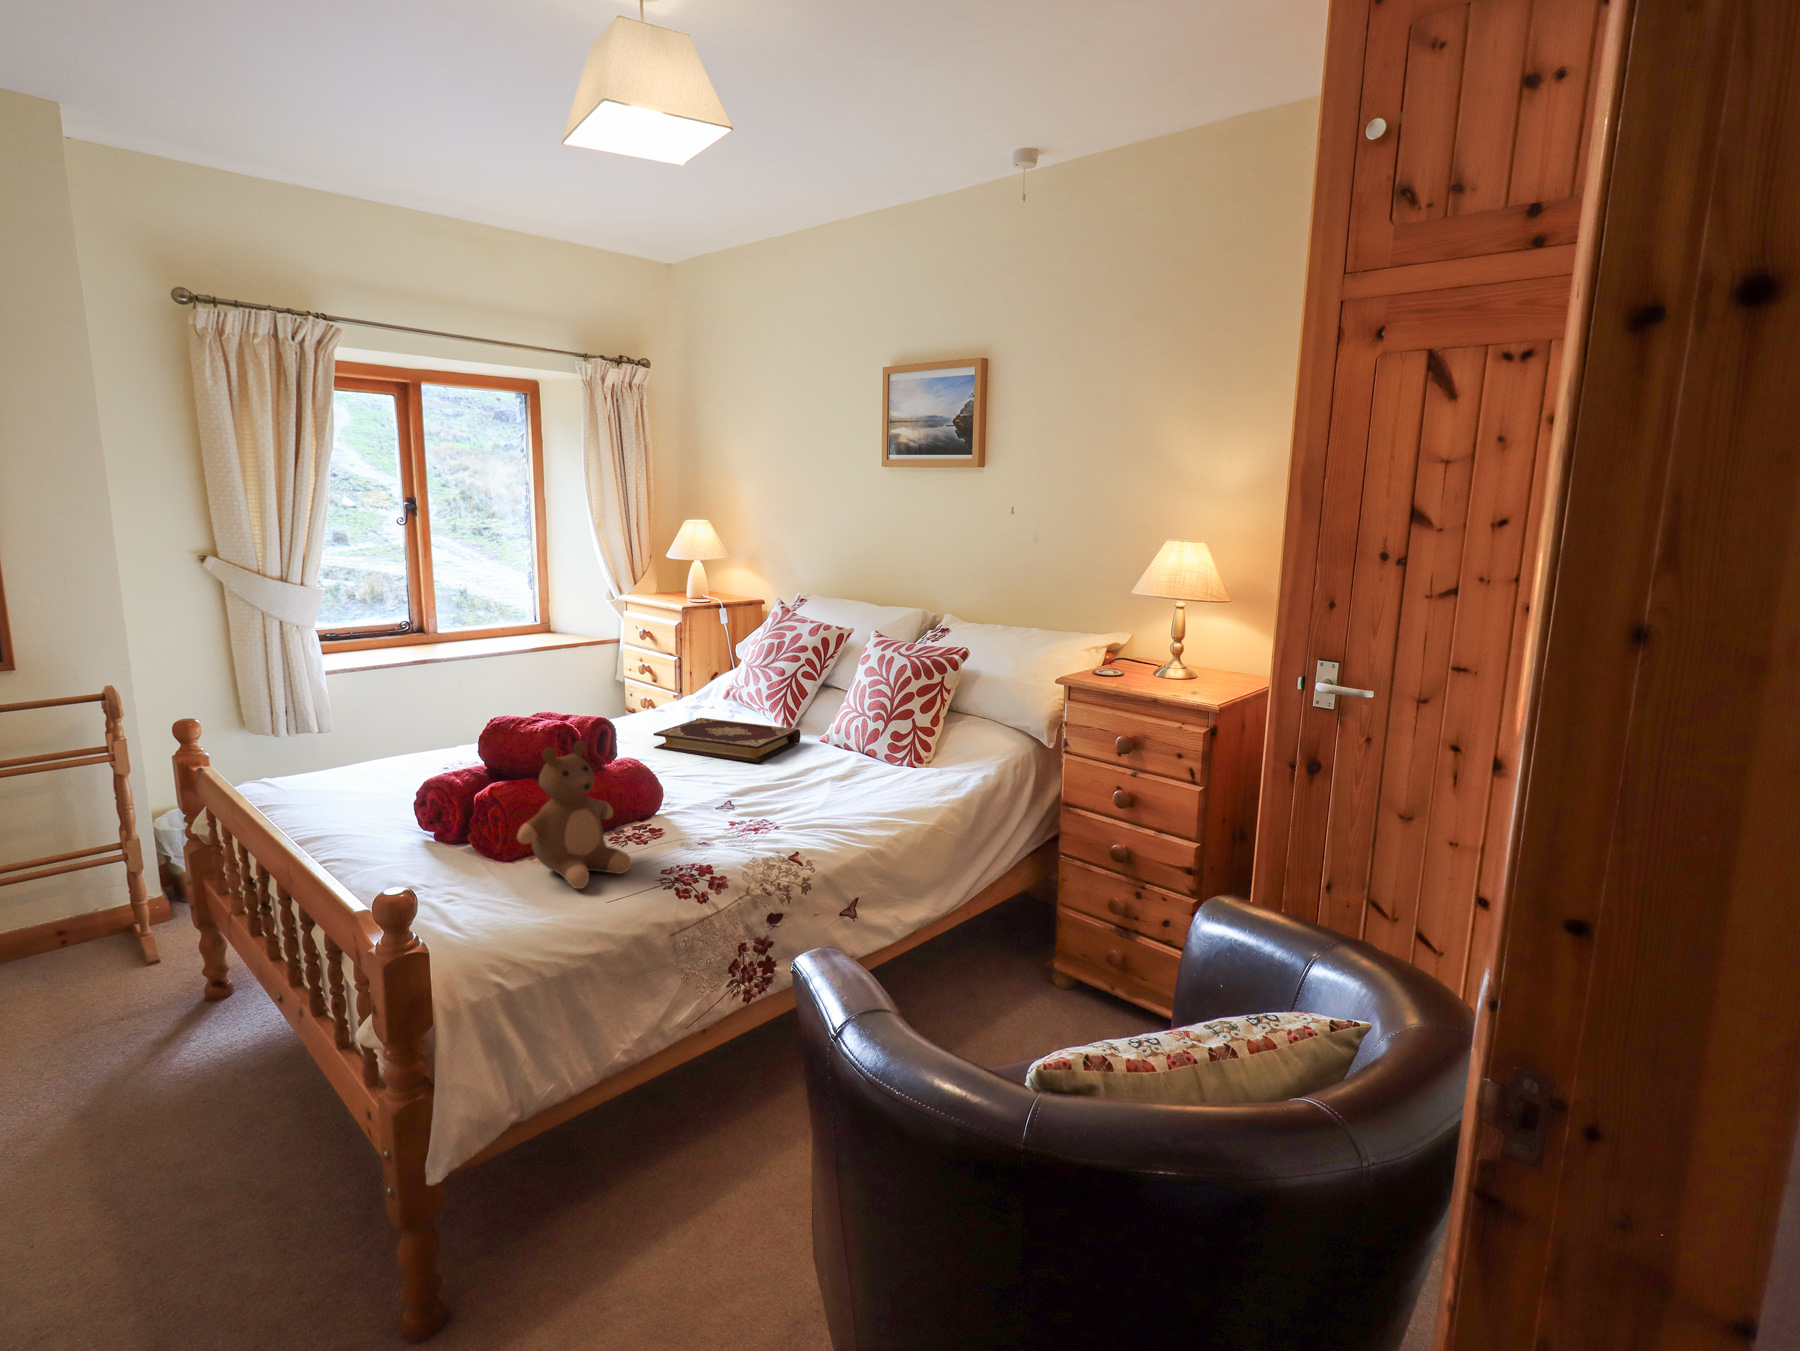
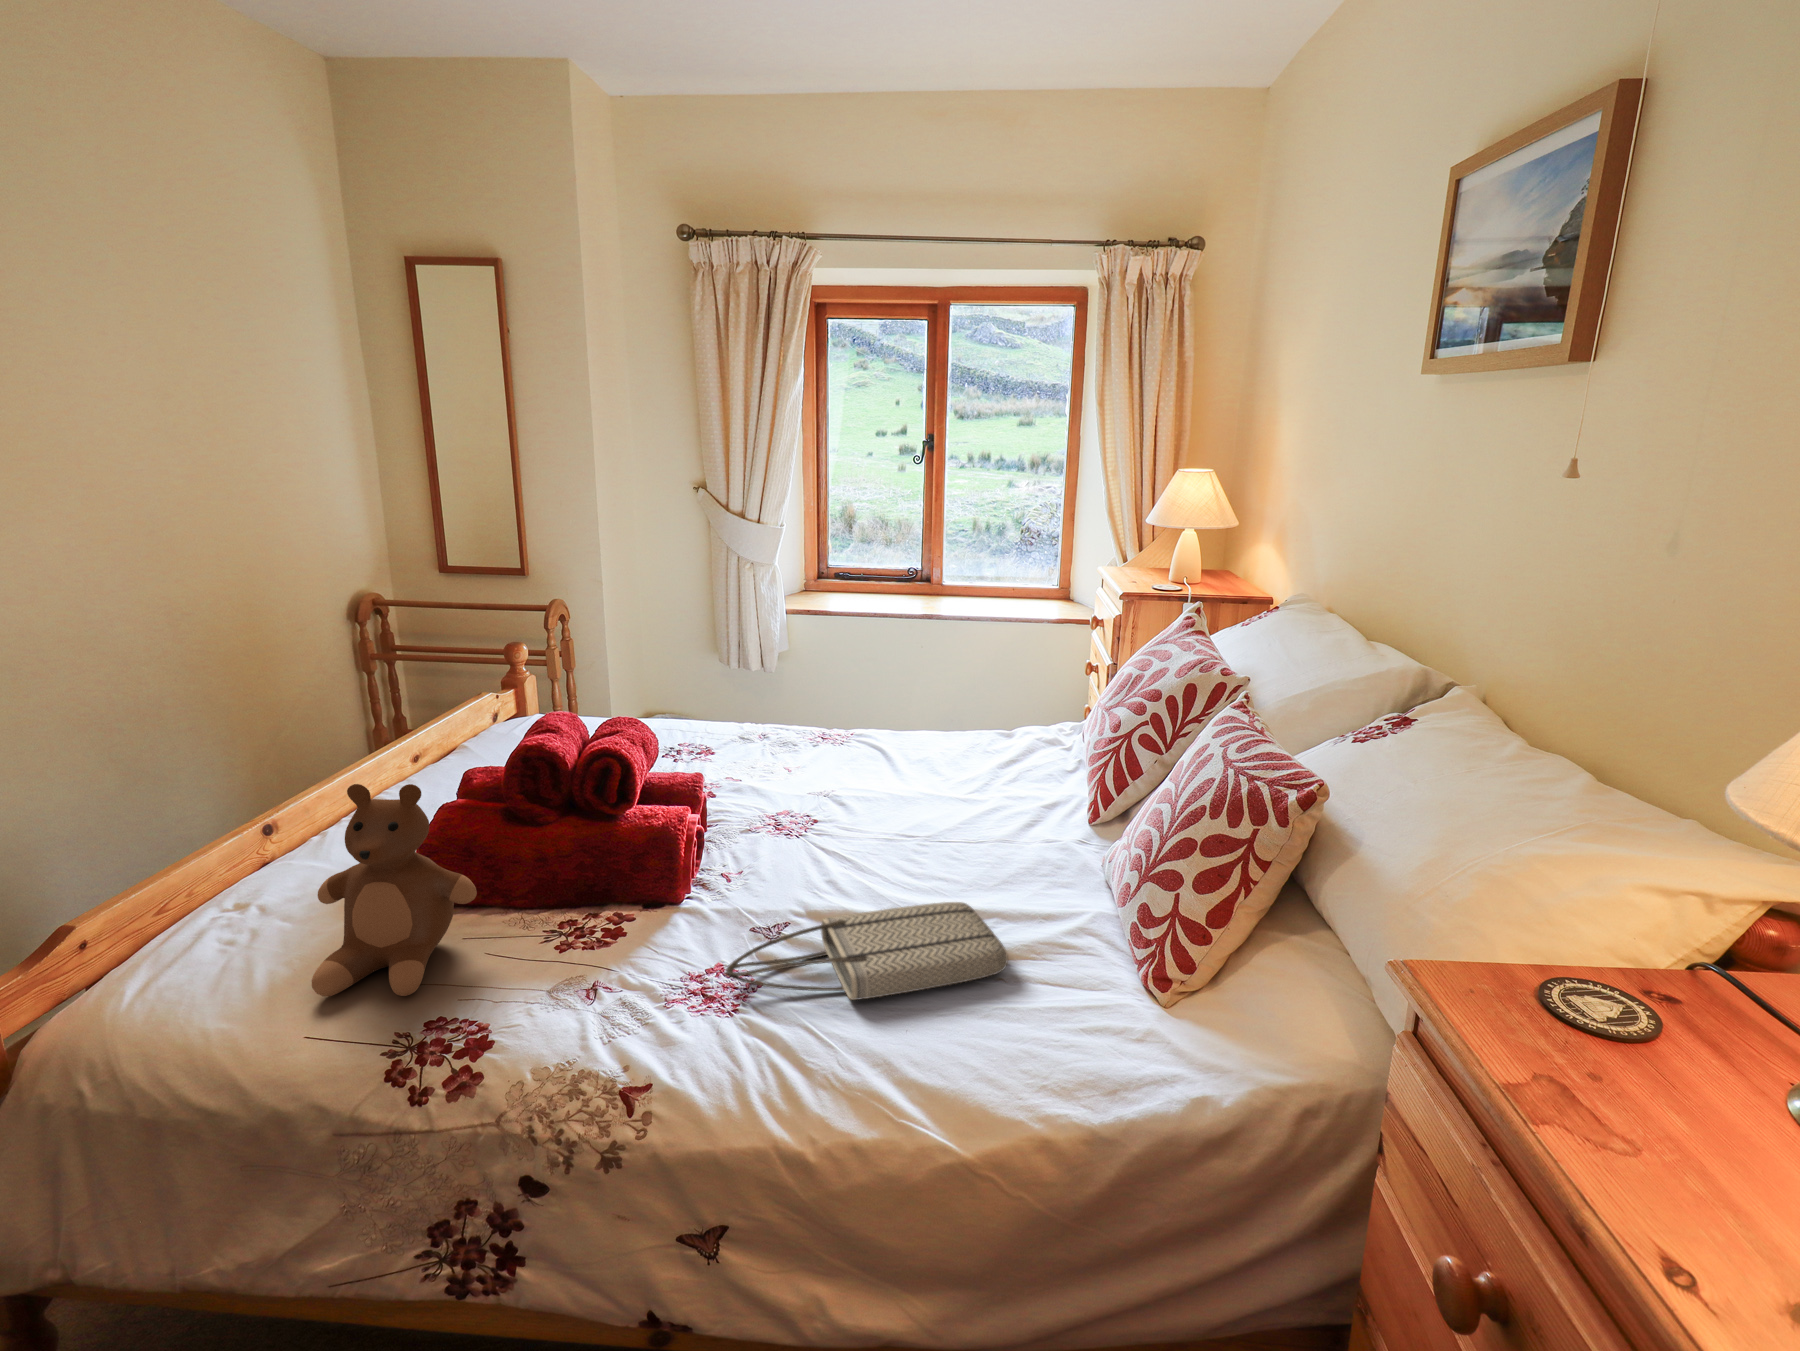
book: present [653,718,801,763] -> none [876,765,1066,870]
tote bag: none [761,761,861,810] -> present [726,902,1008,1000]

